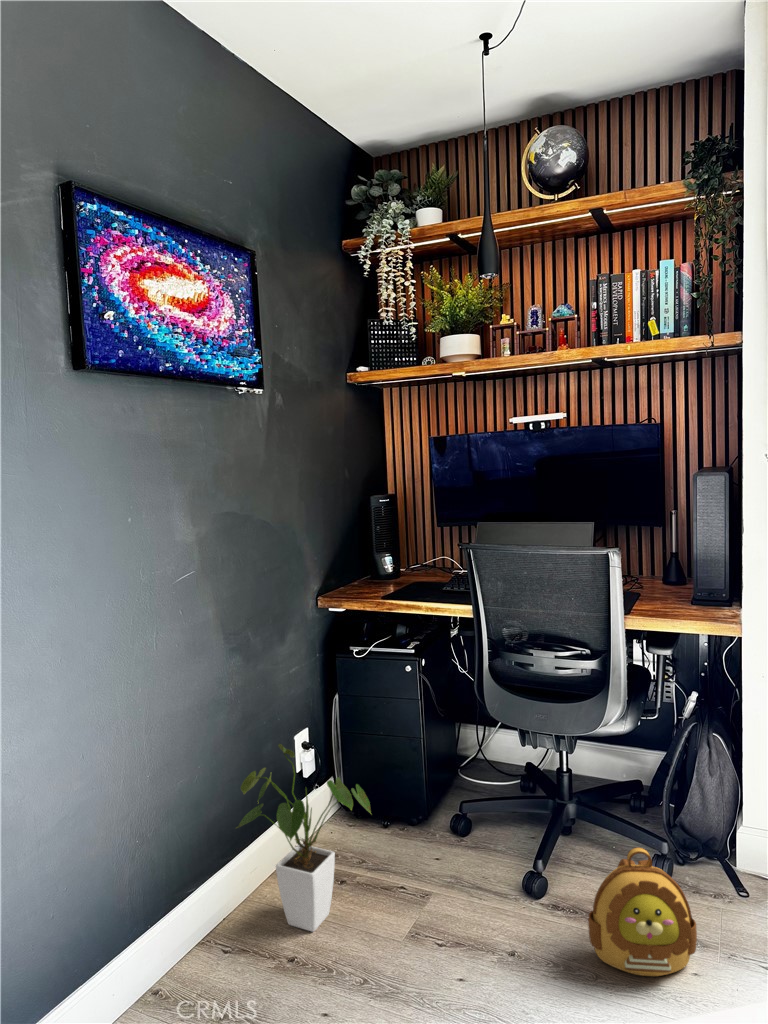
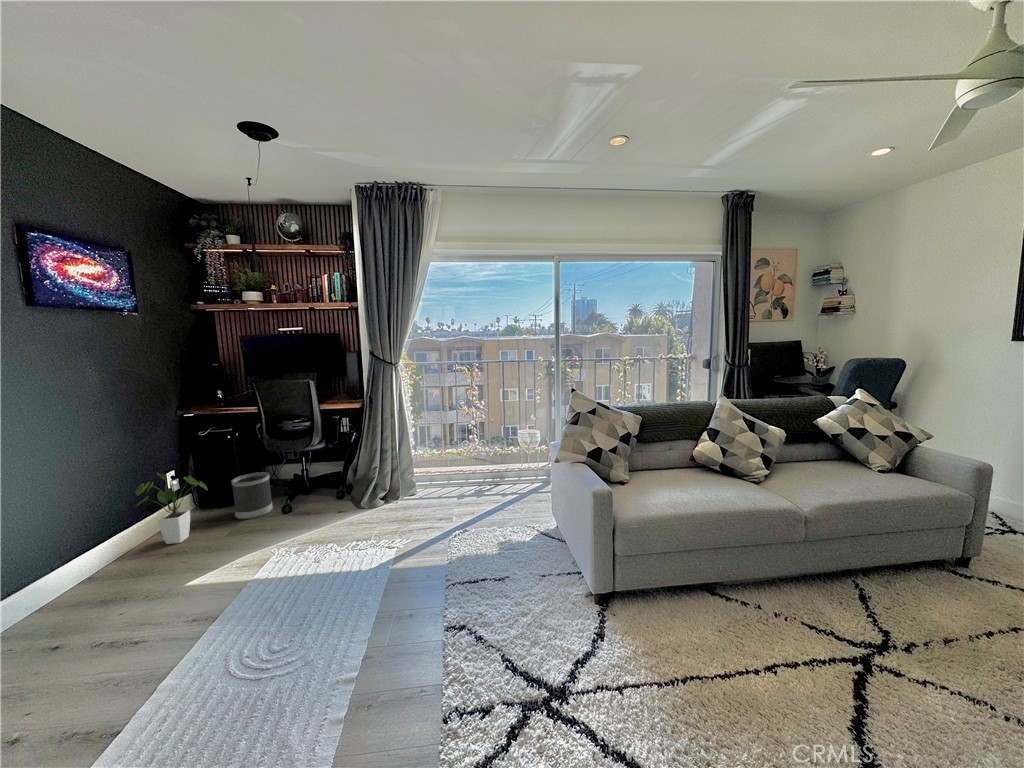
wastebasket: none [414,766,497,894] -> present [231,472,273,519]
backpack: present [588,847,697,976] -> none [302,479,341,520]

